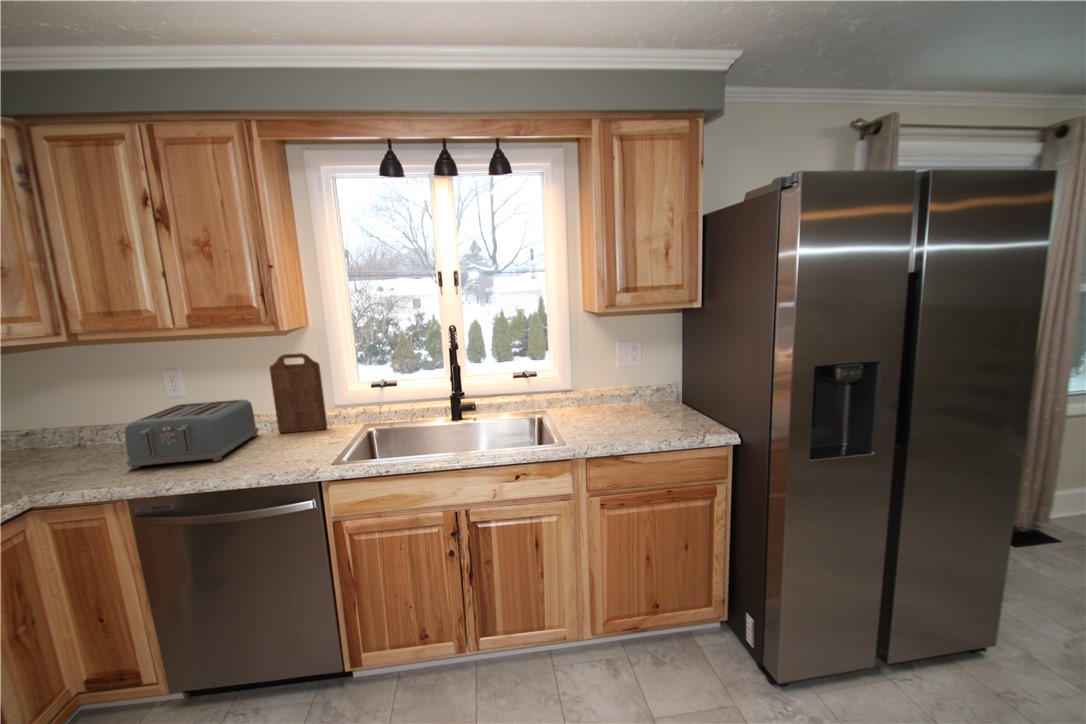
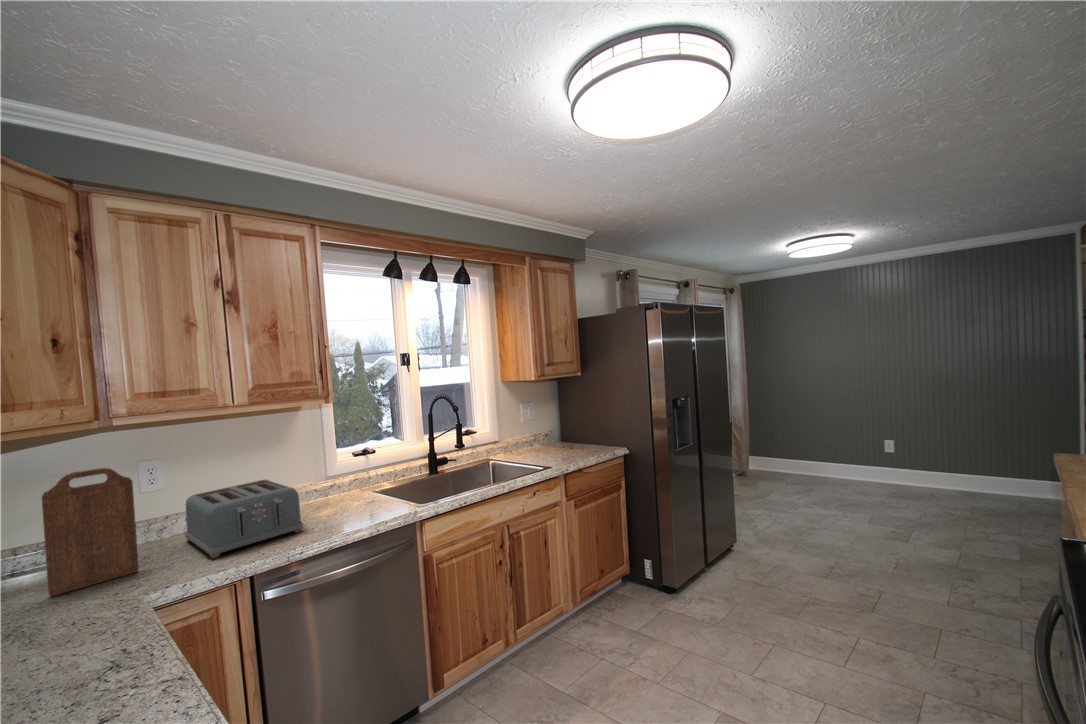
cutting board: present [270,353,327,433] -> present [42,468,139,596]

